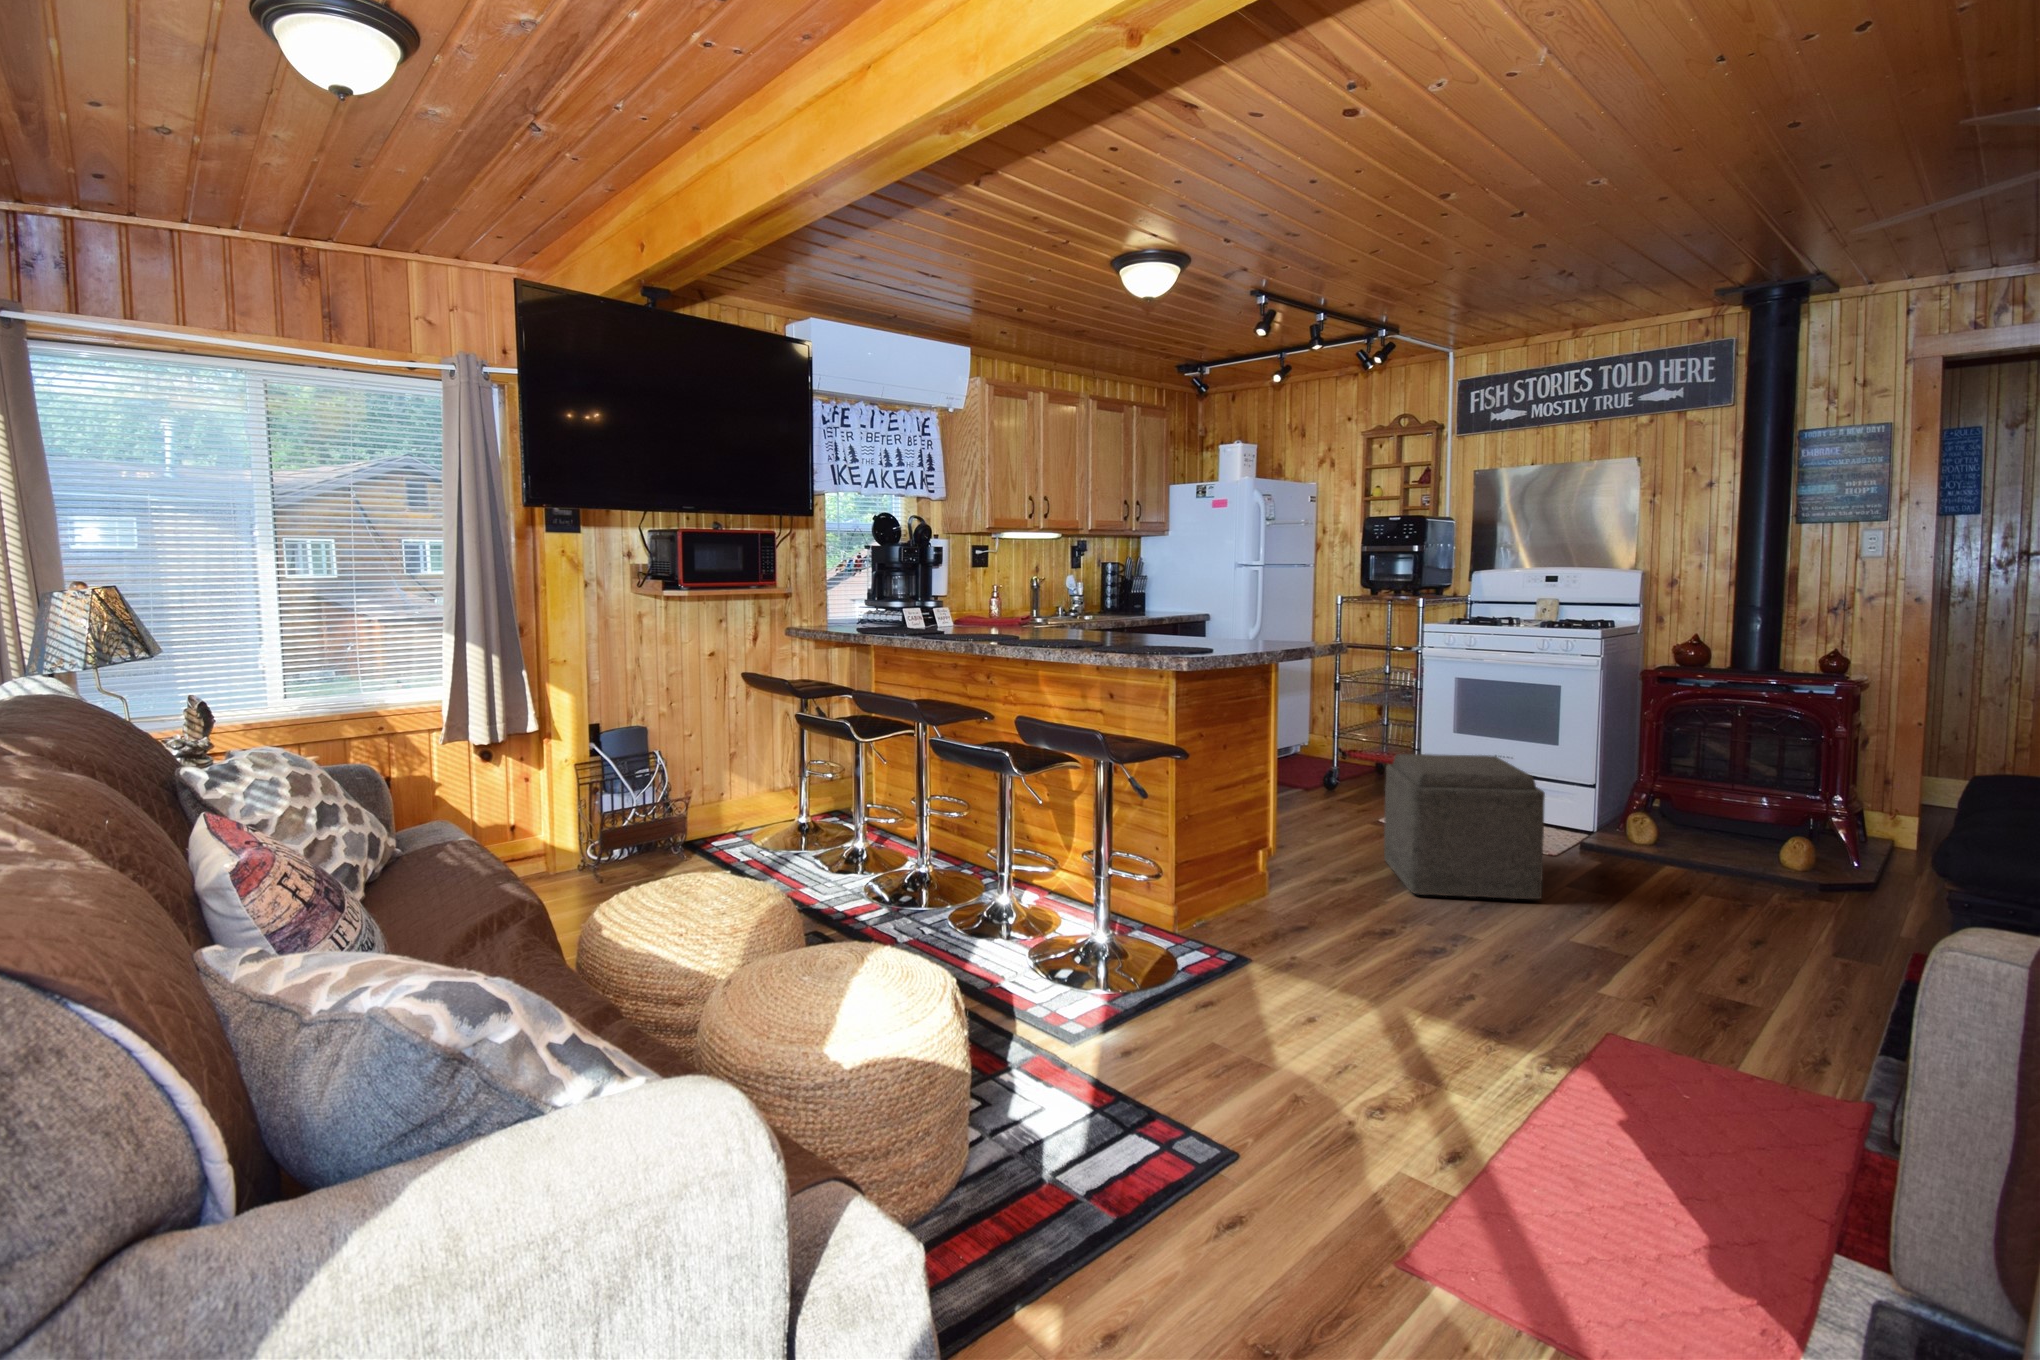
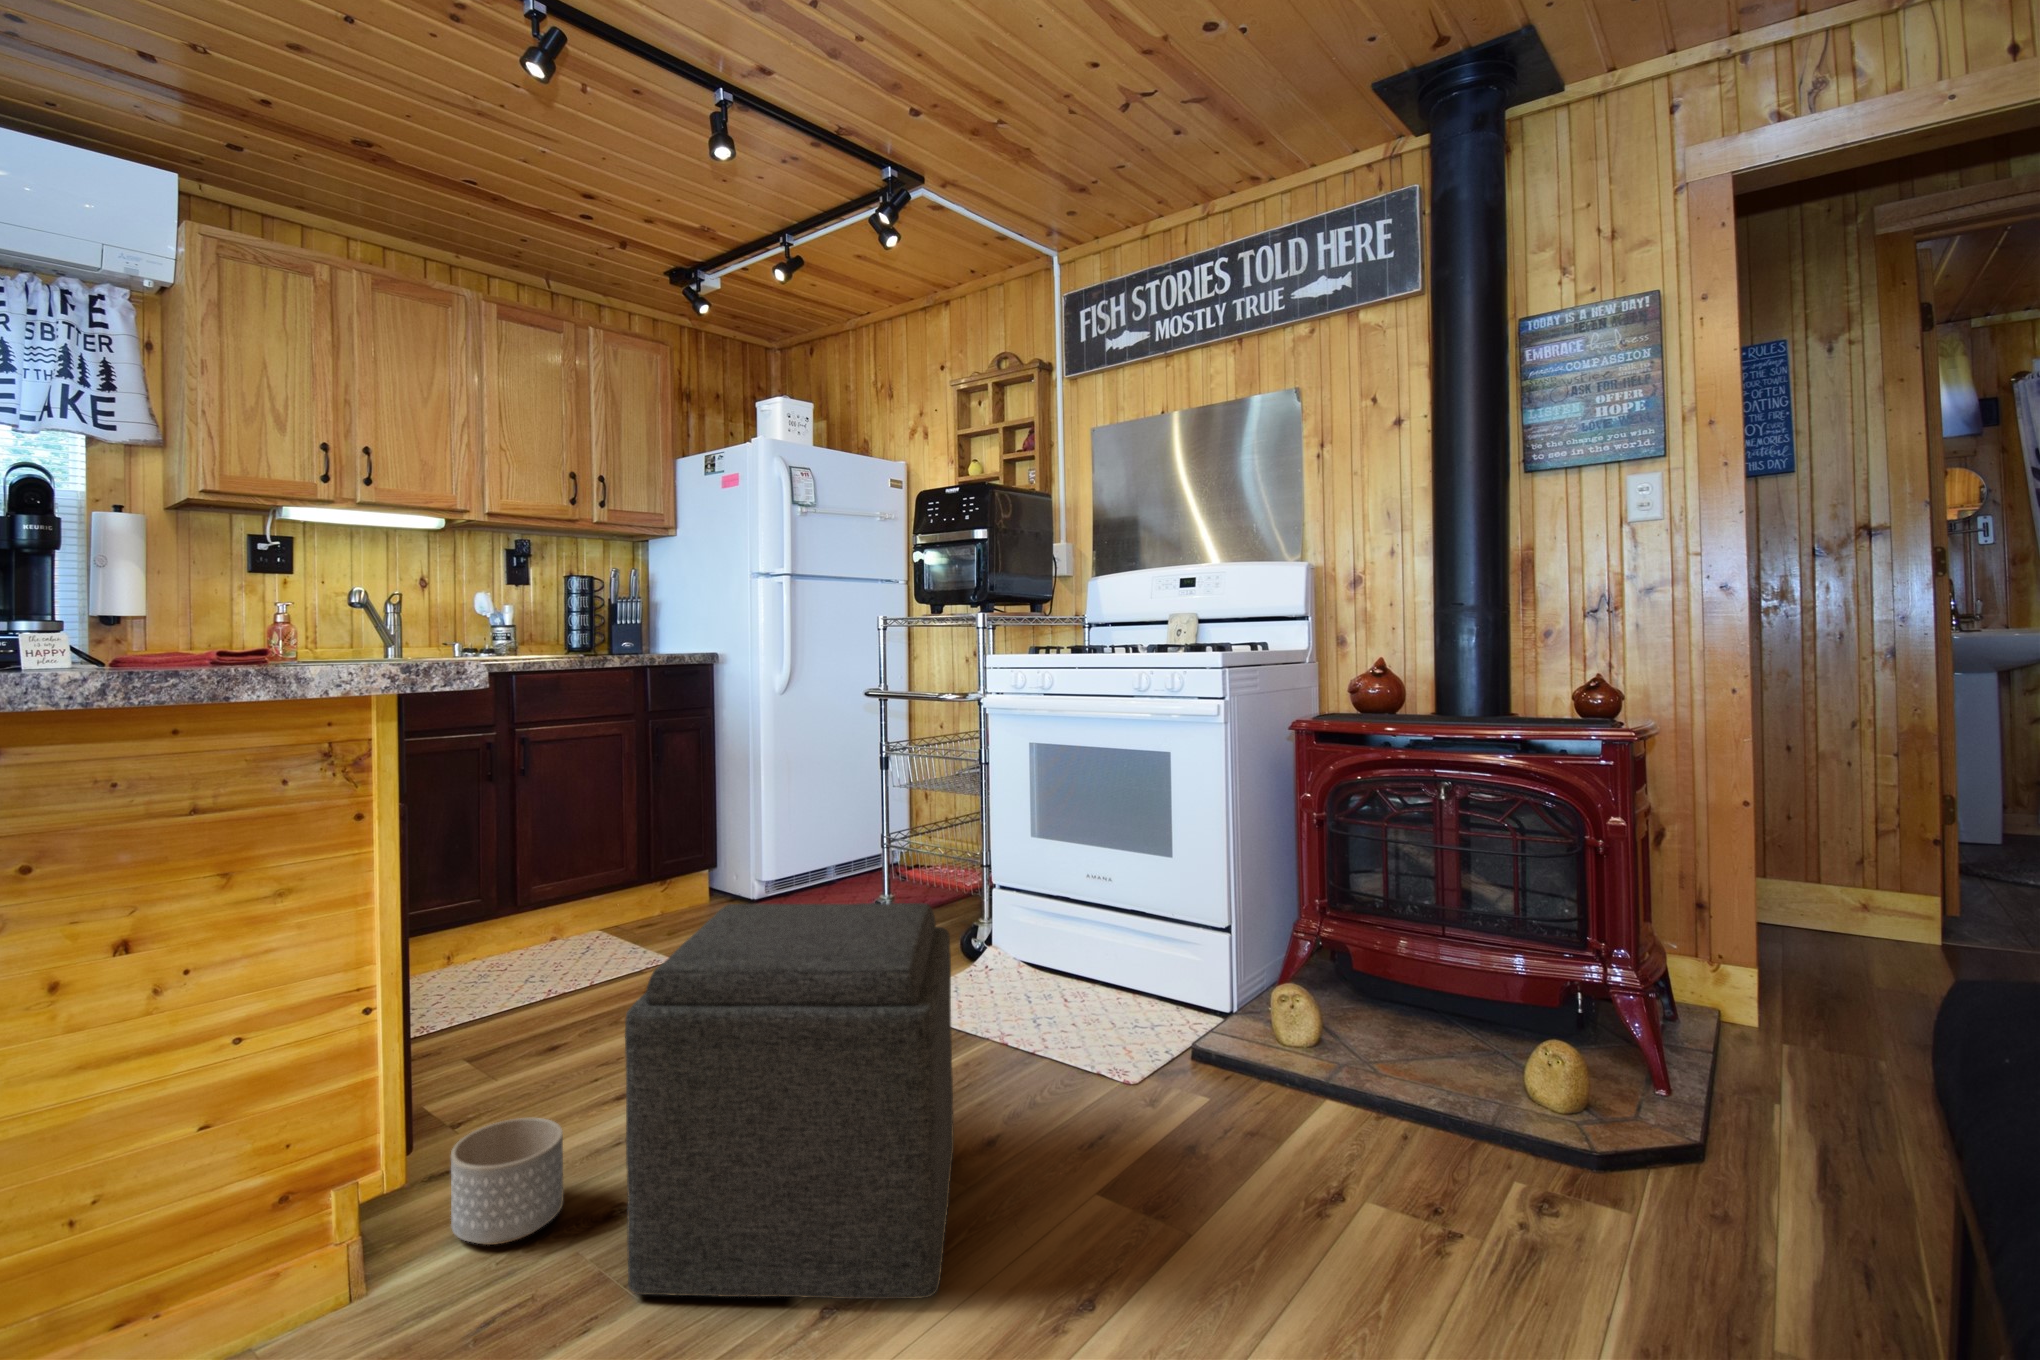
planter: none [1306,839,1351,882] -> present [451,1118,563,1245]

